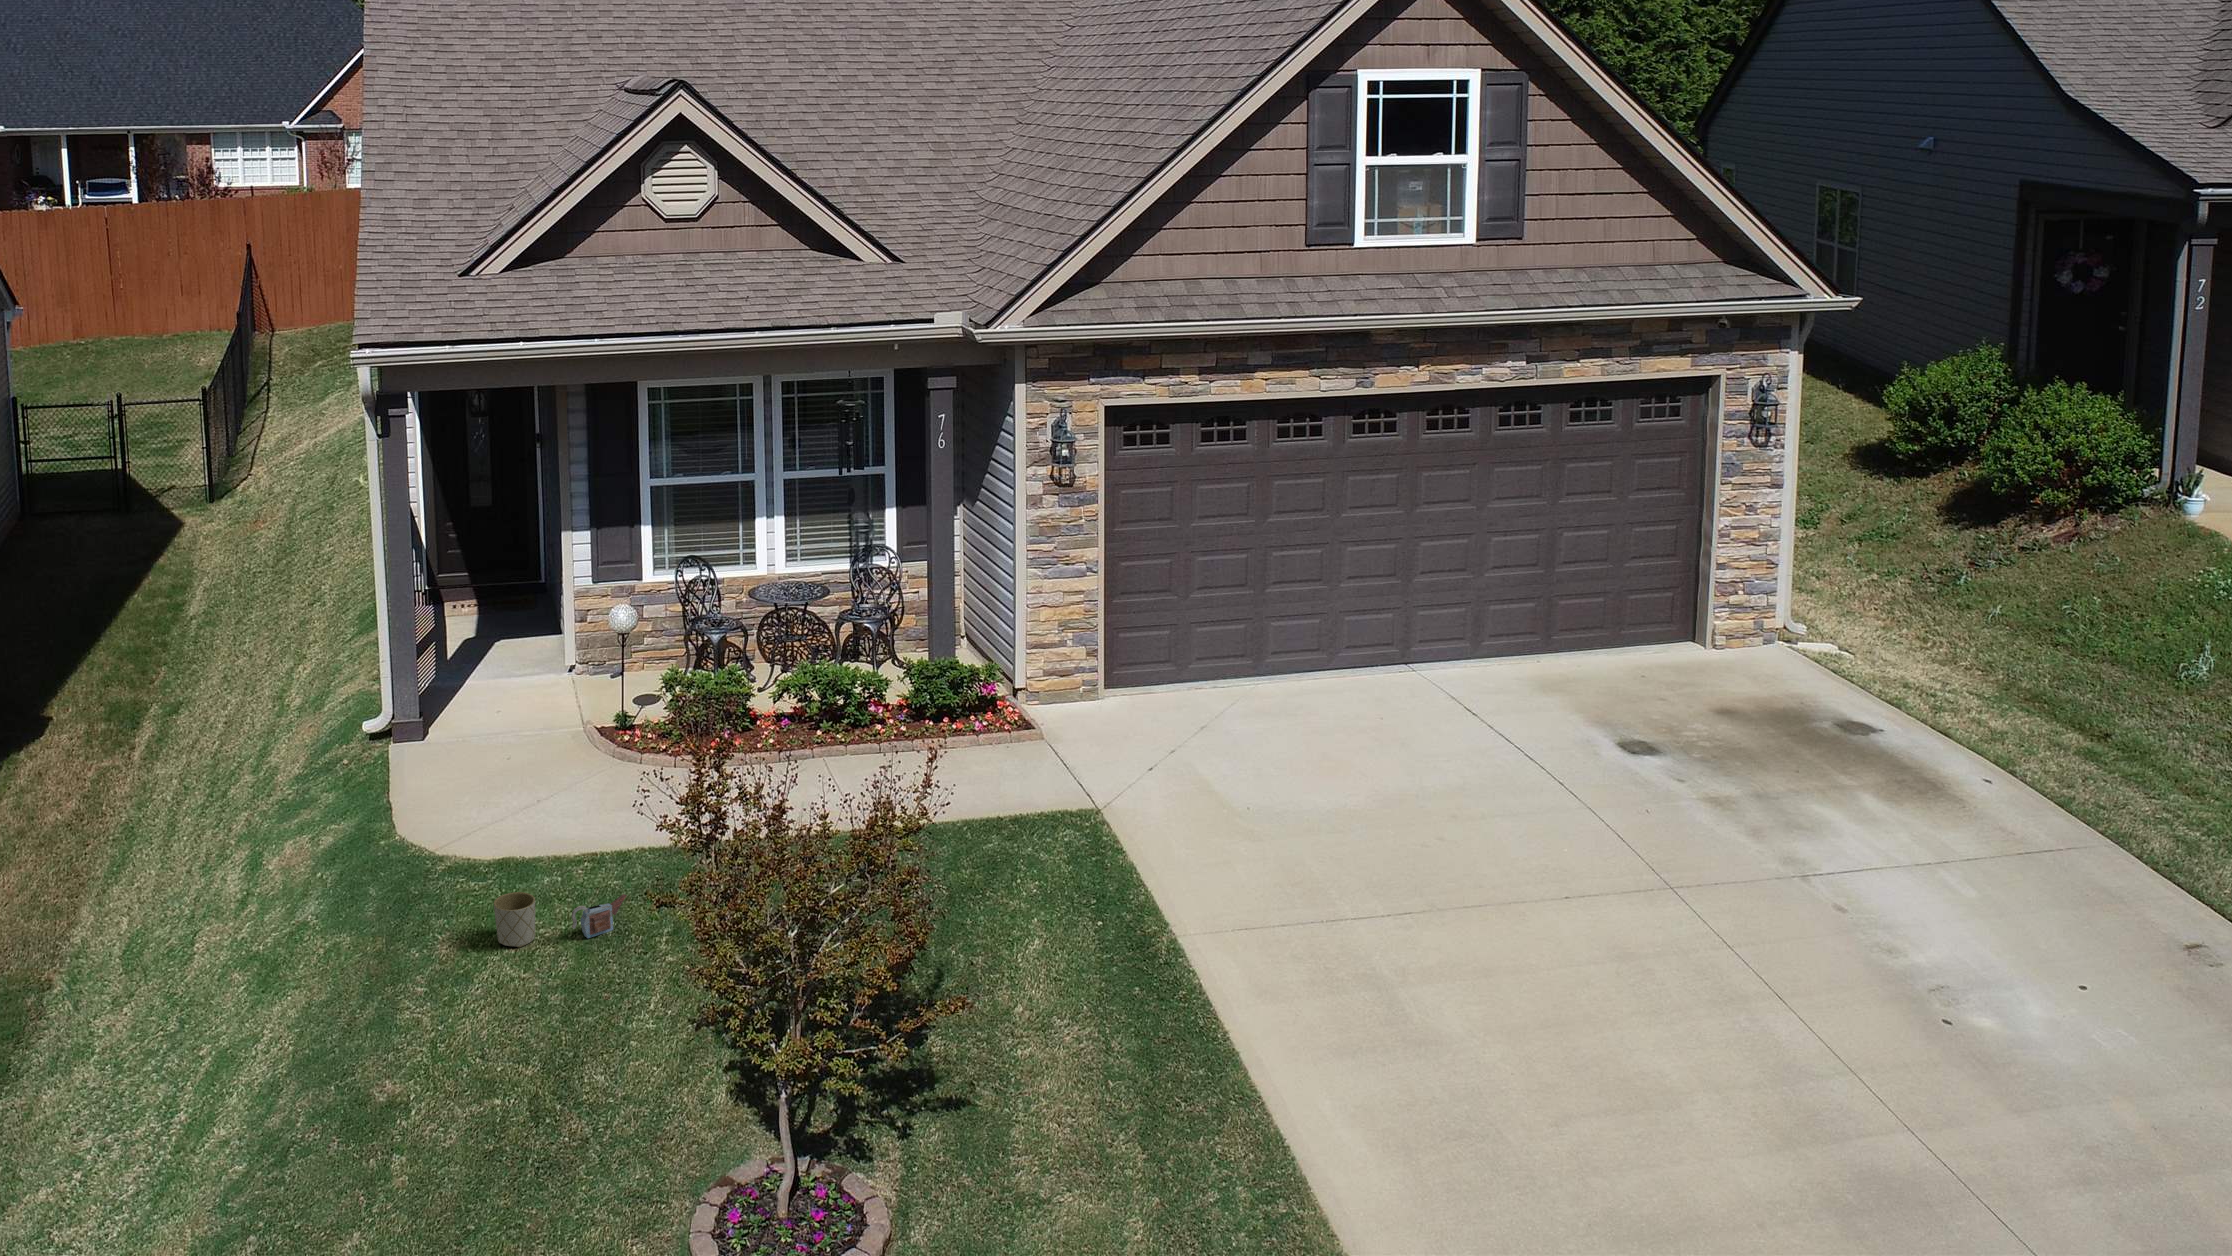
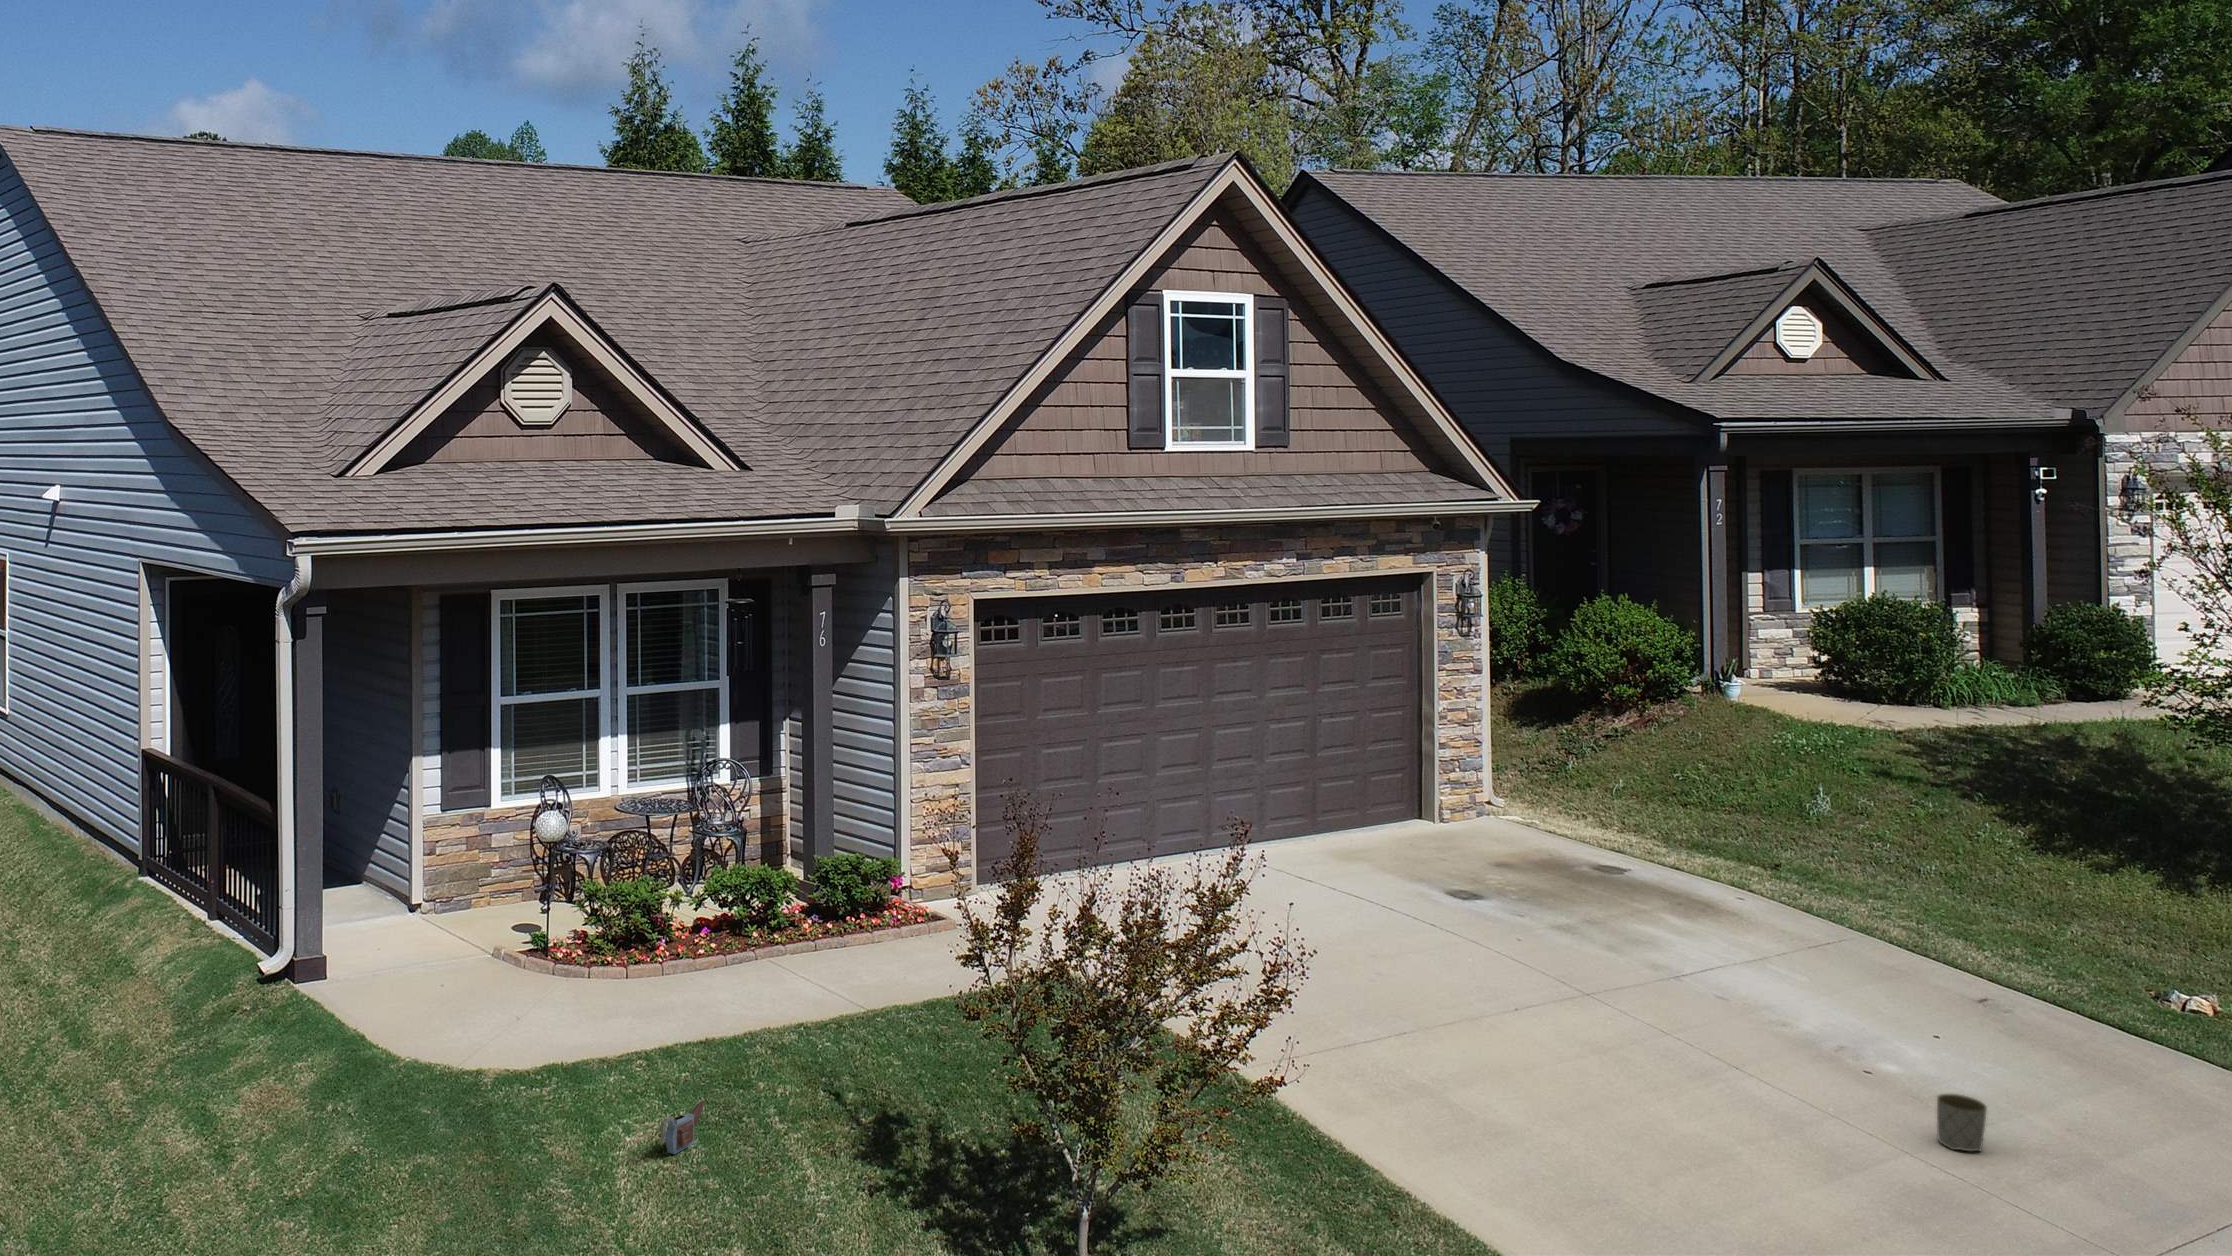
planter: present [494,892,535,948] -> present [1937,1094,1987,1151]

